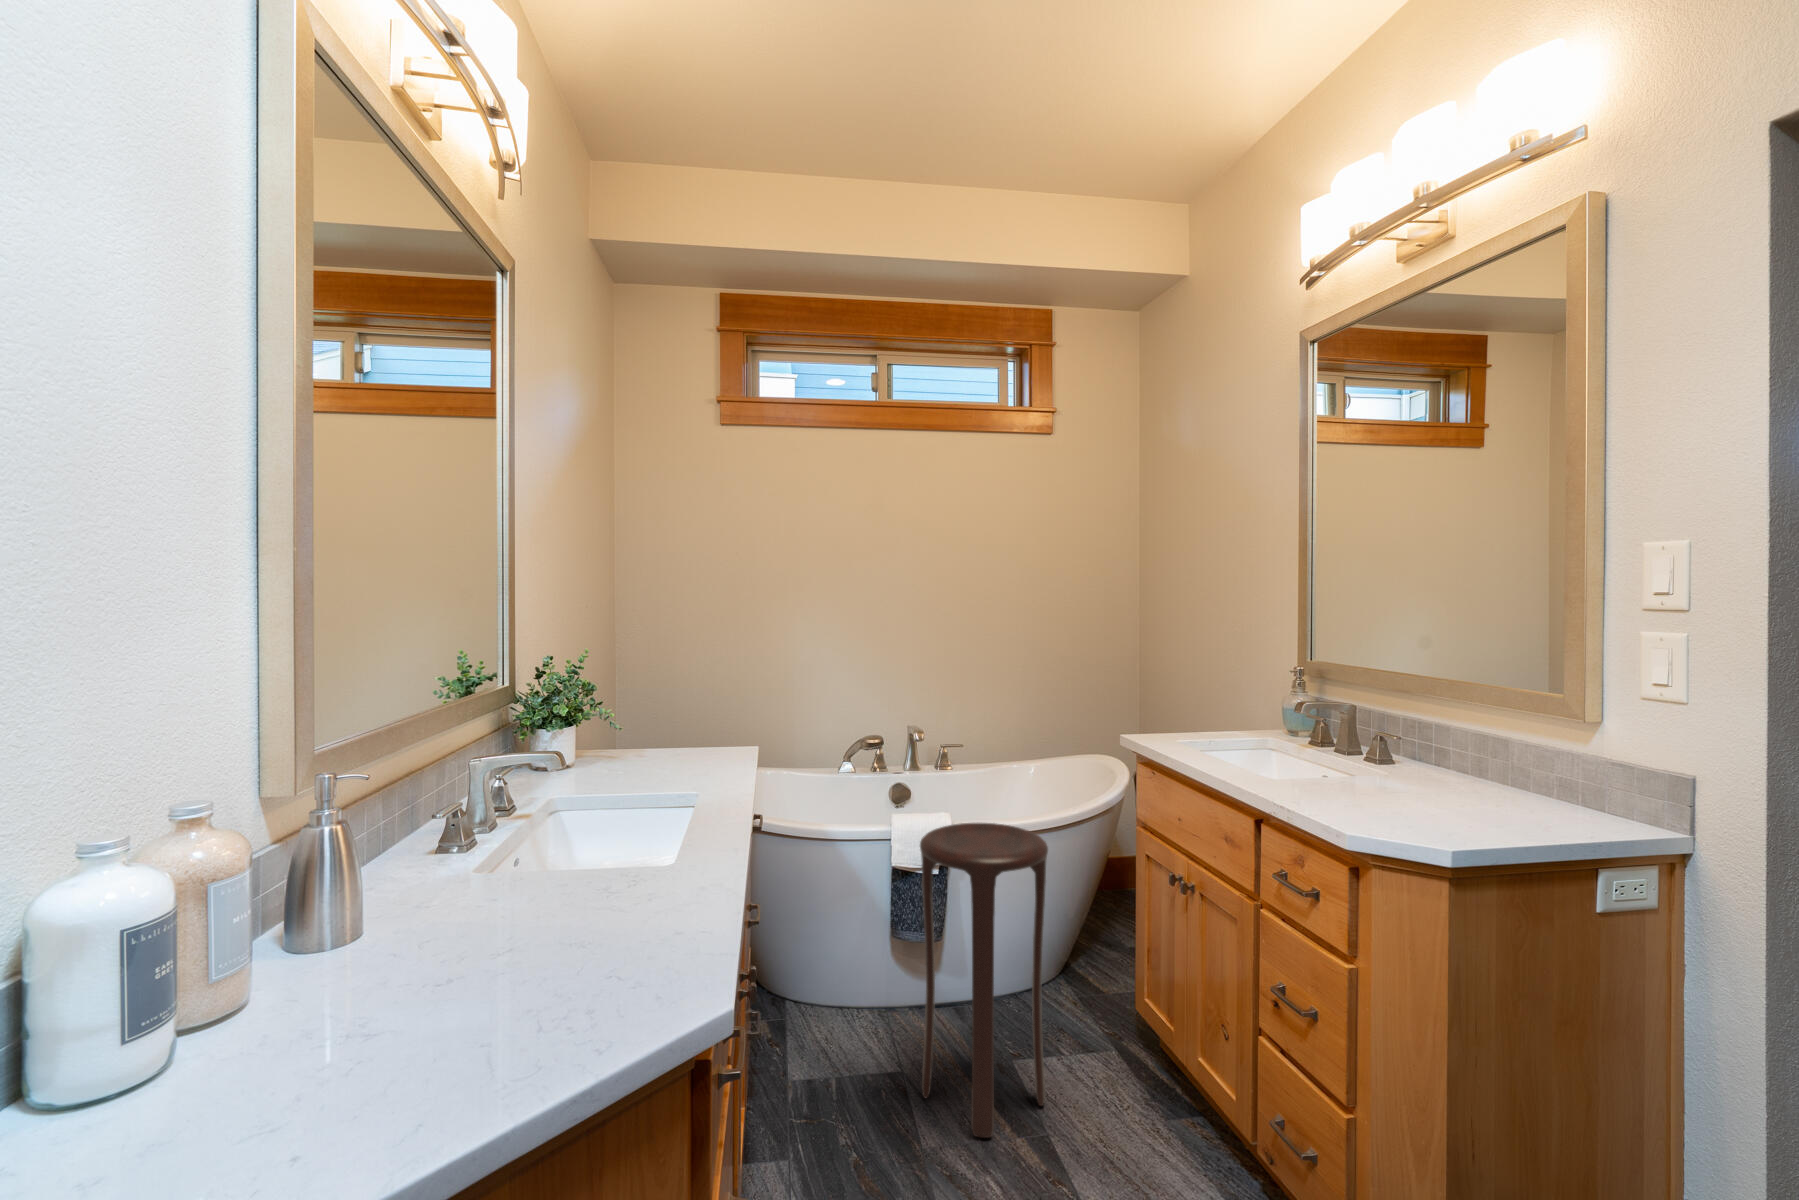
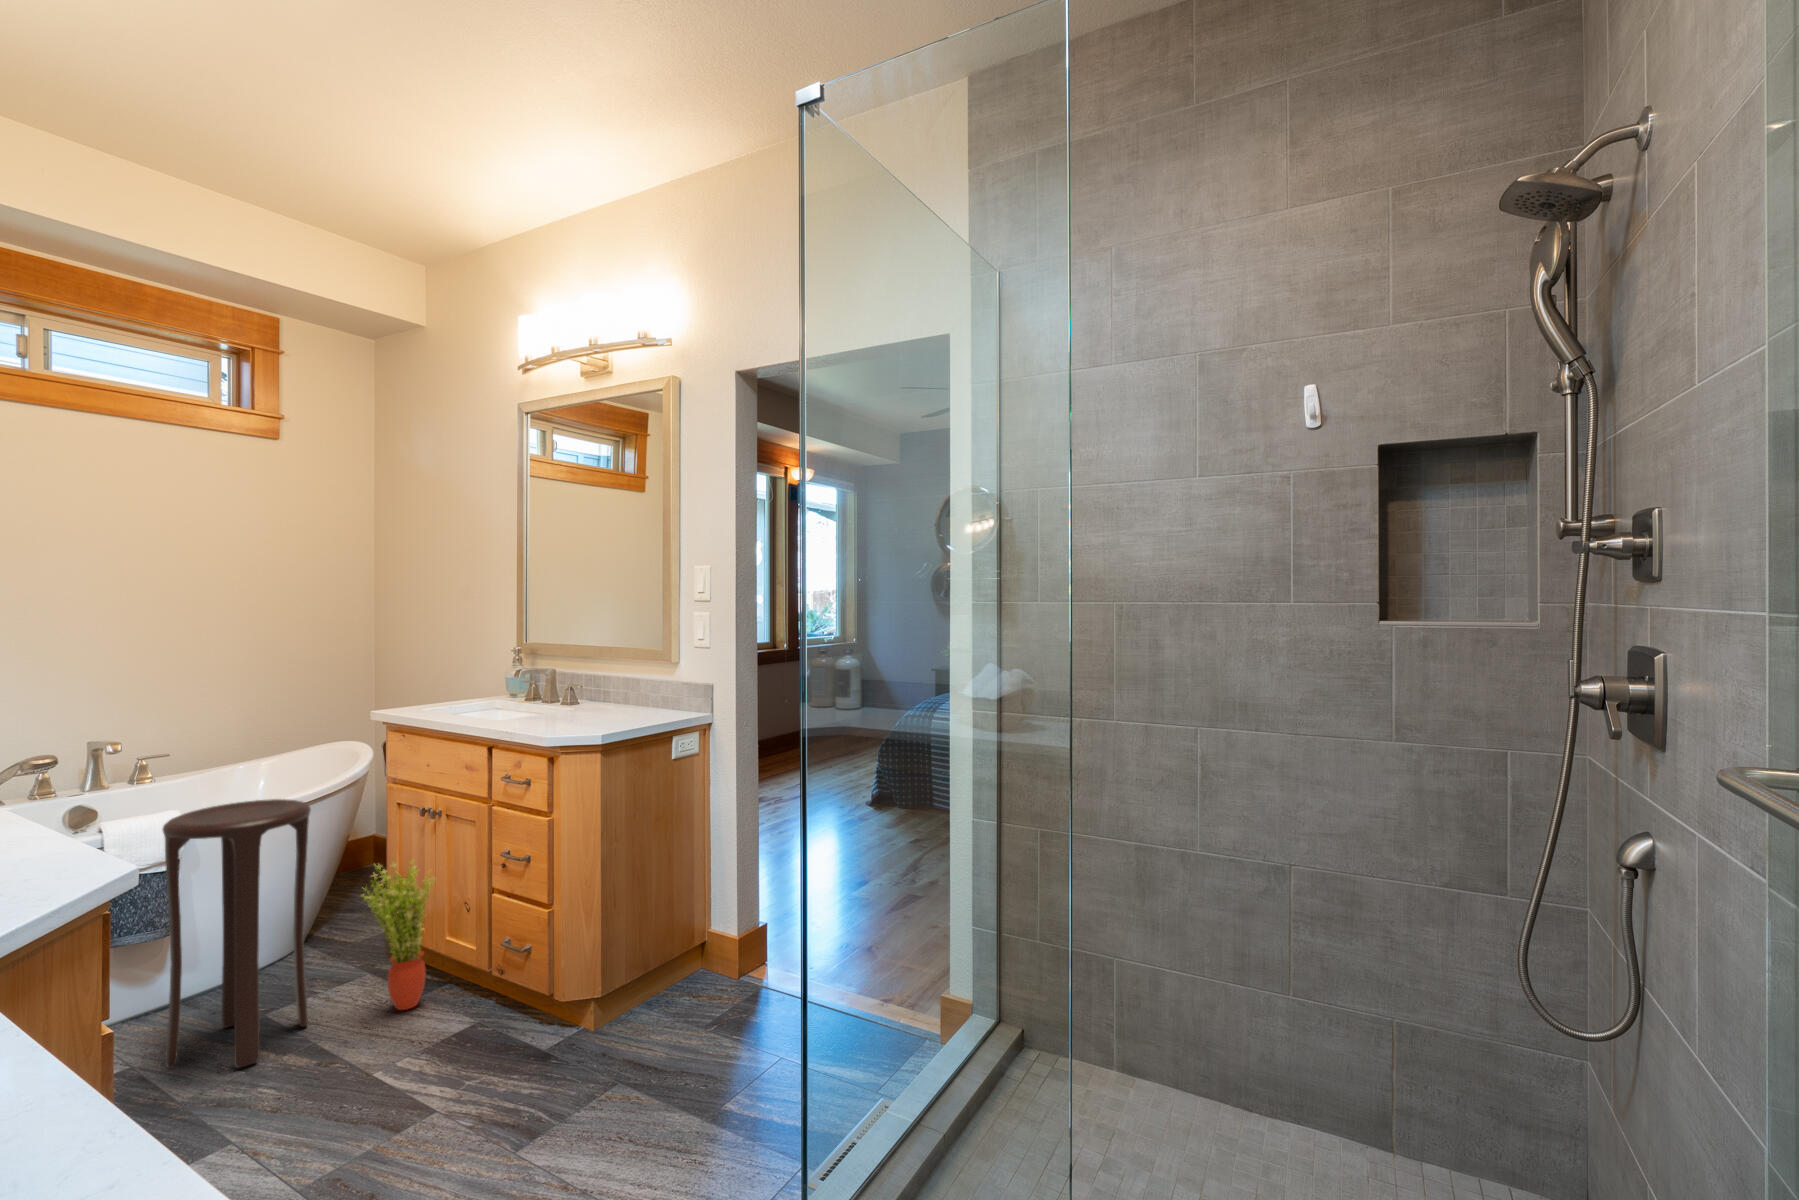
potted plant: none [1097,936,1185,1142] -> present [363,860,435,1010]

